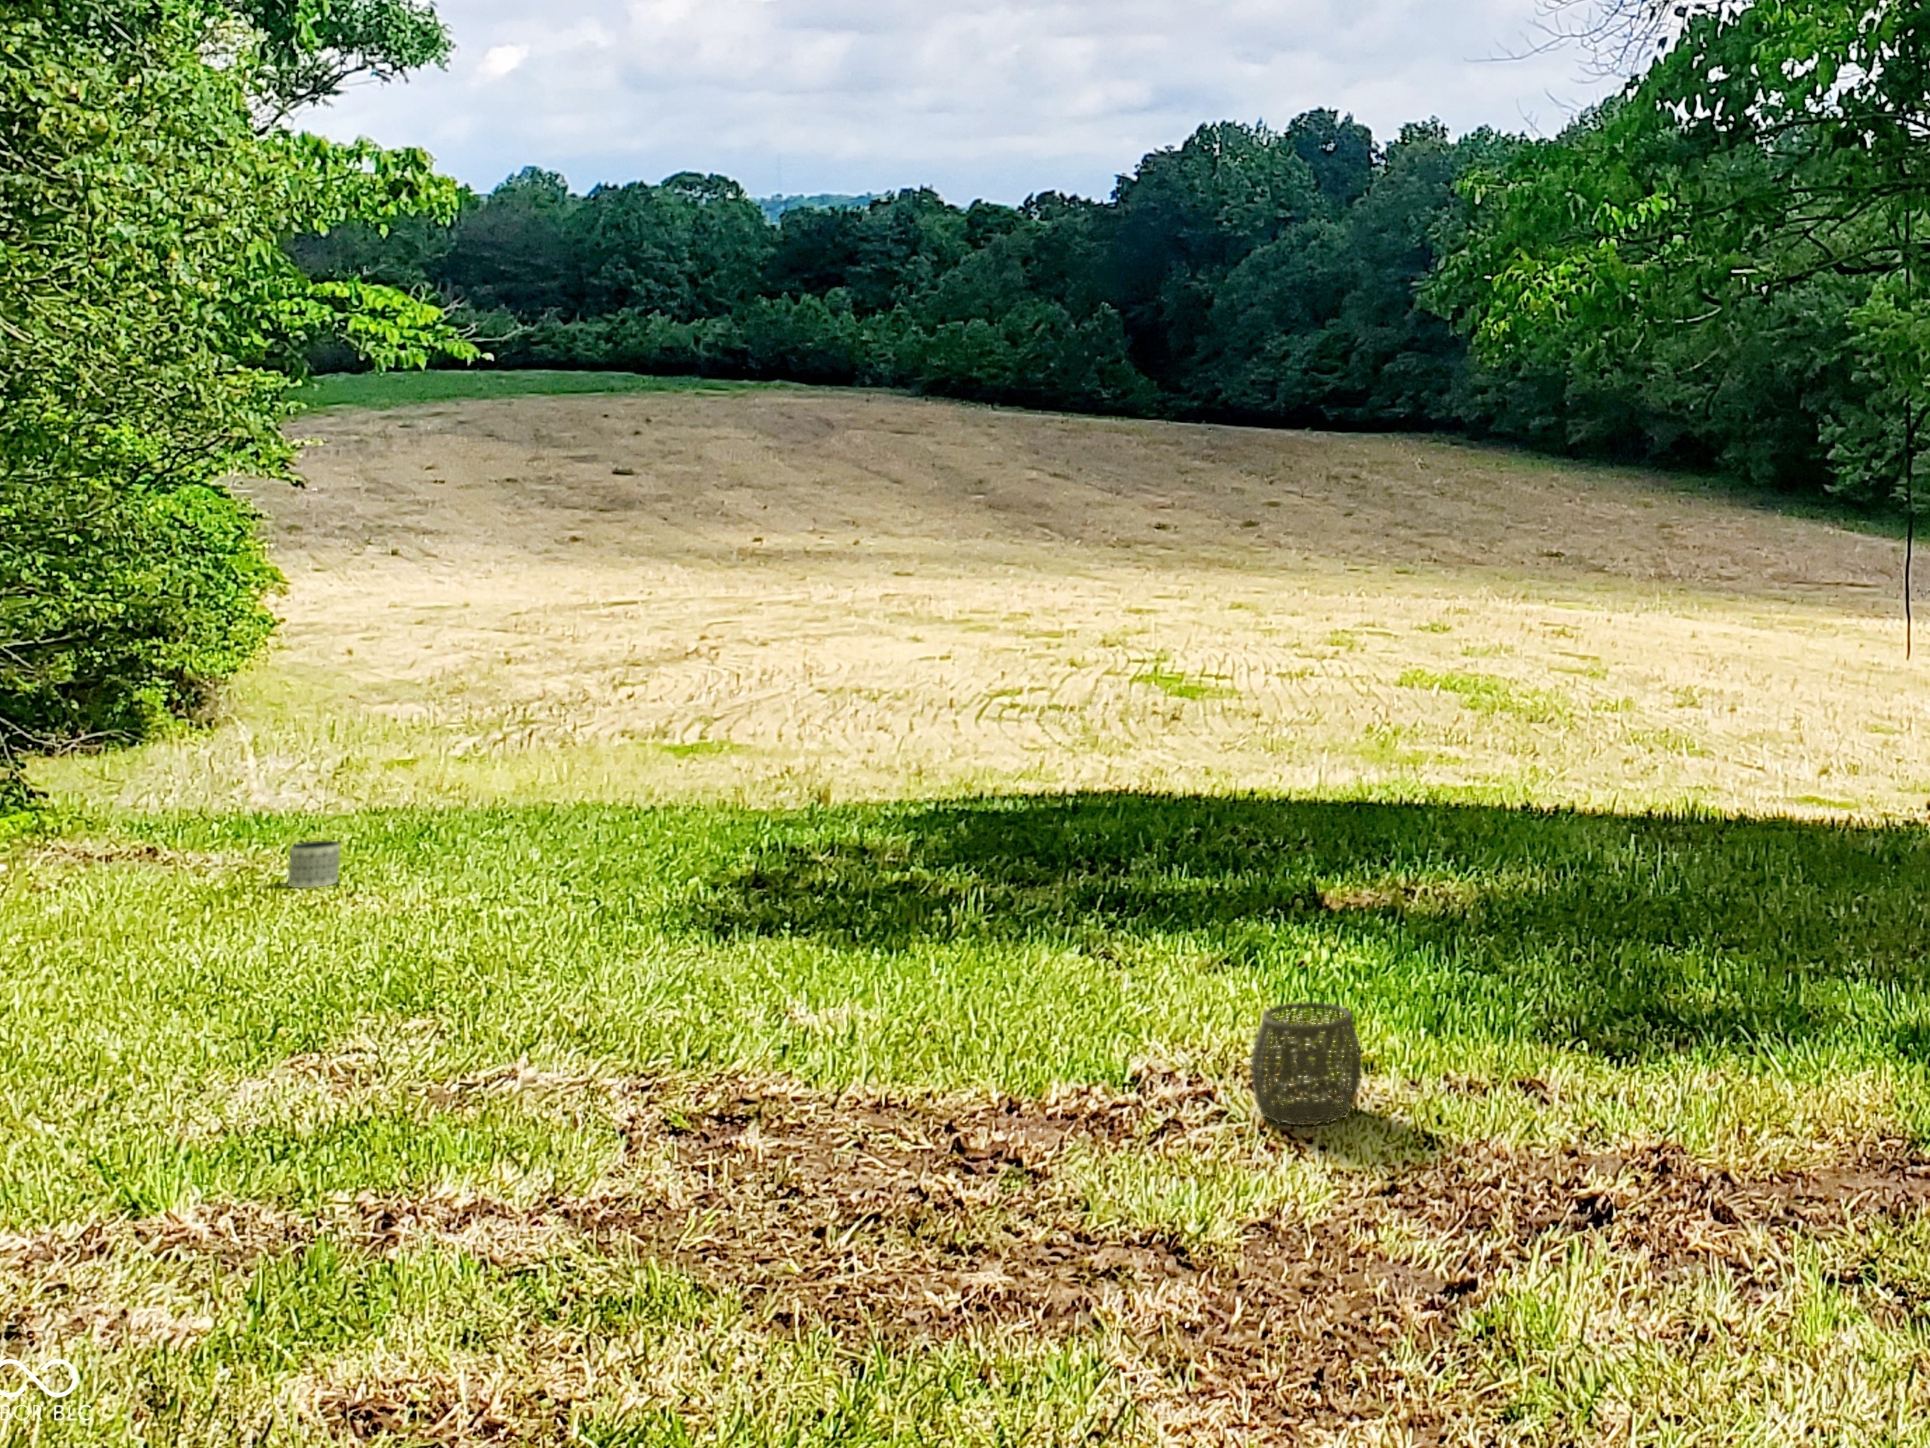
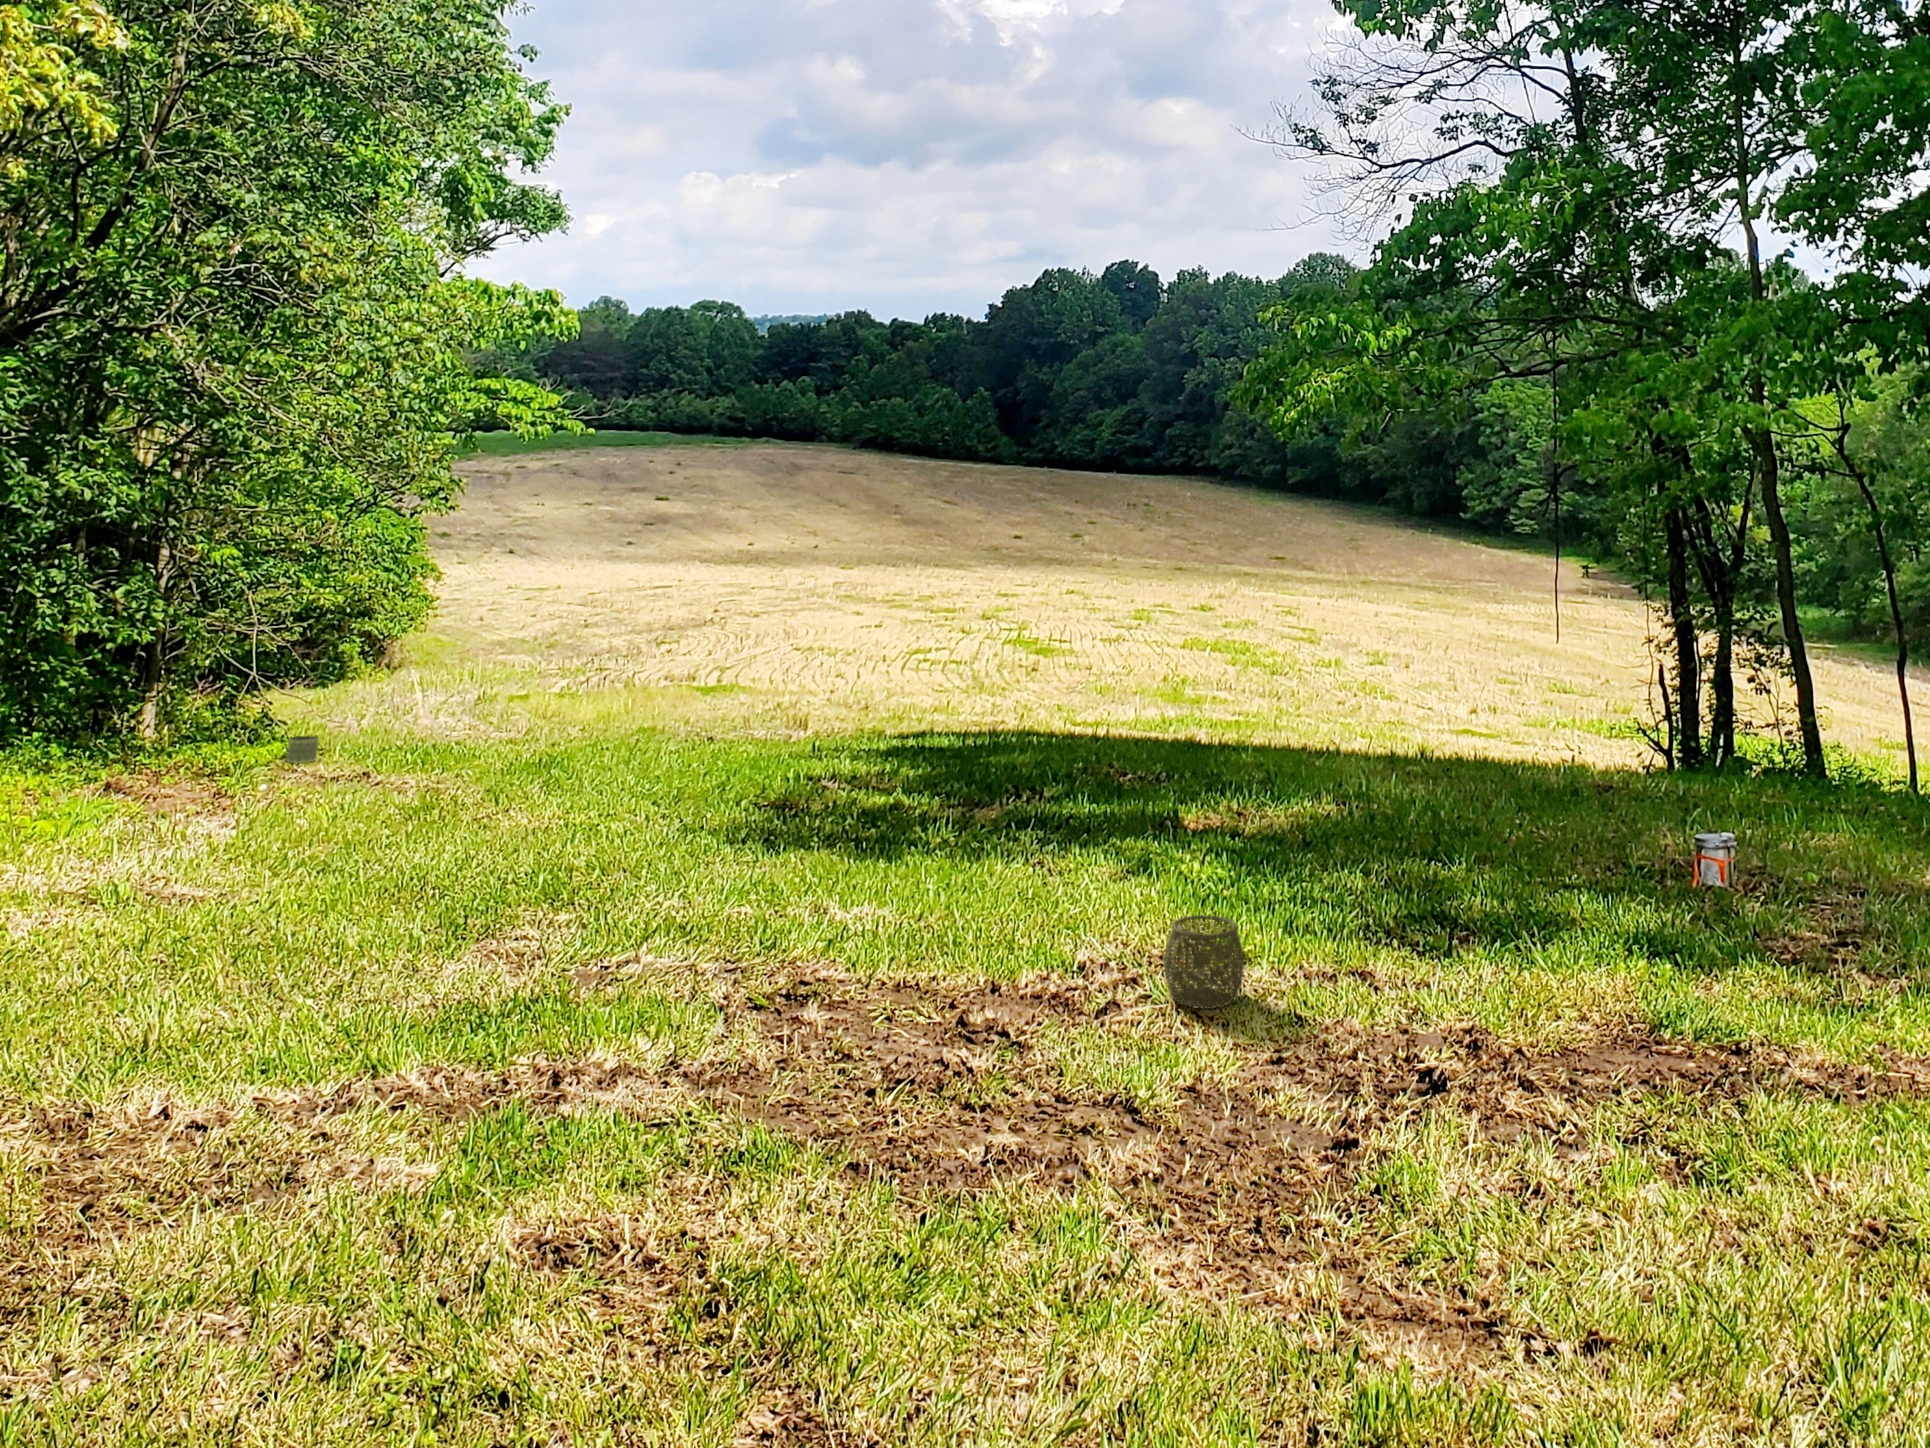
planter: present [288,841,340,888] -> present [287,736,319,763]

